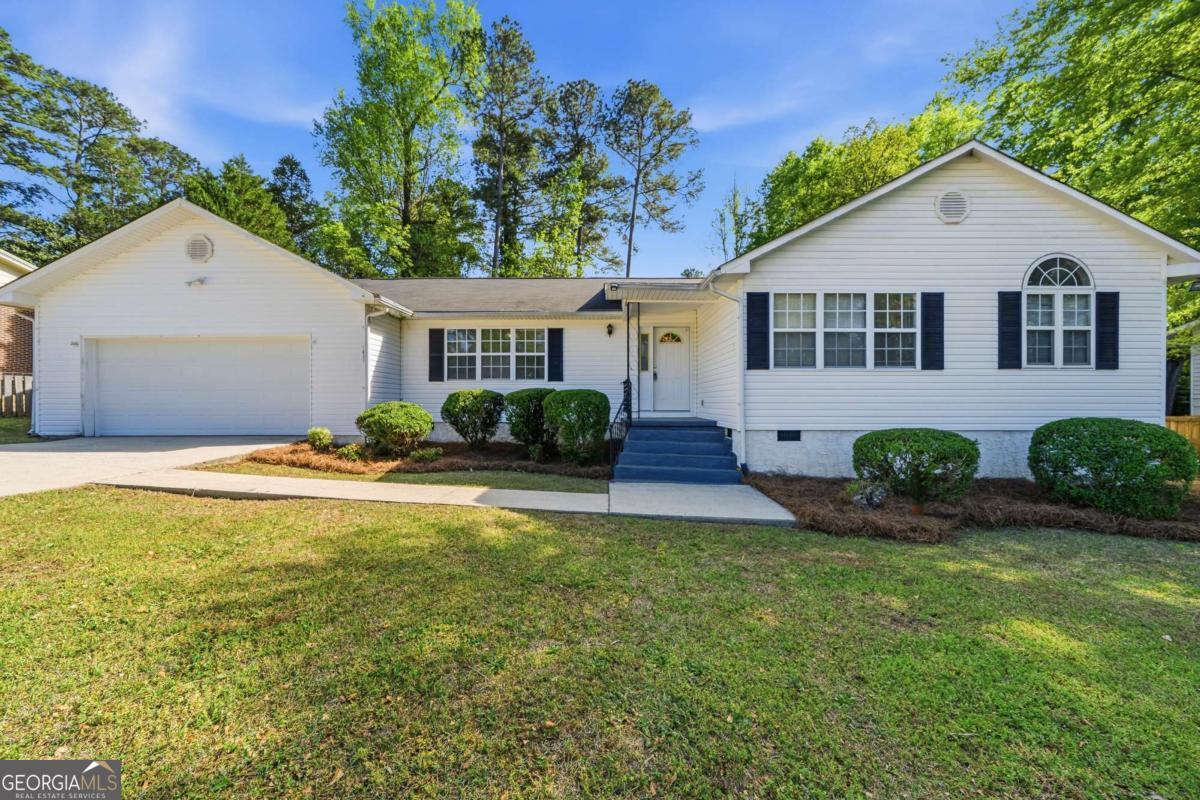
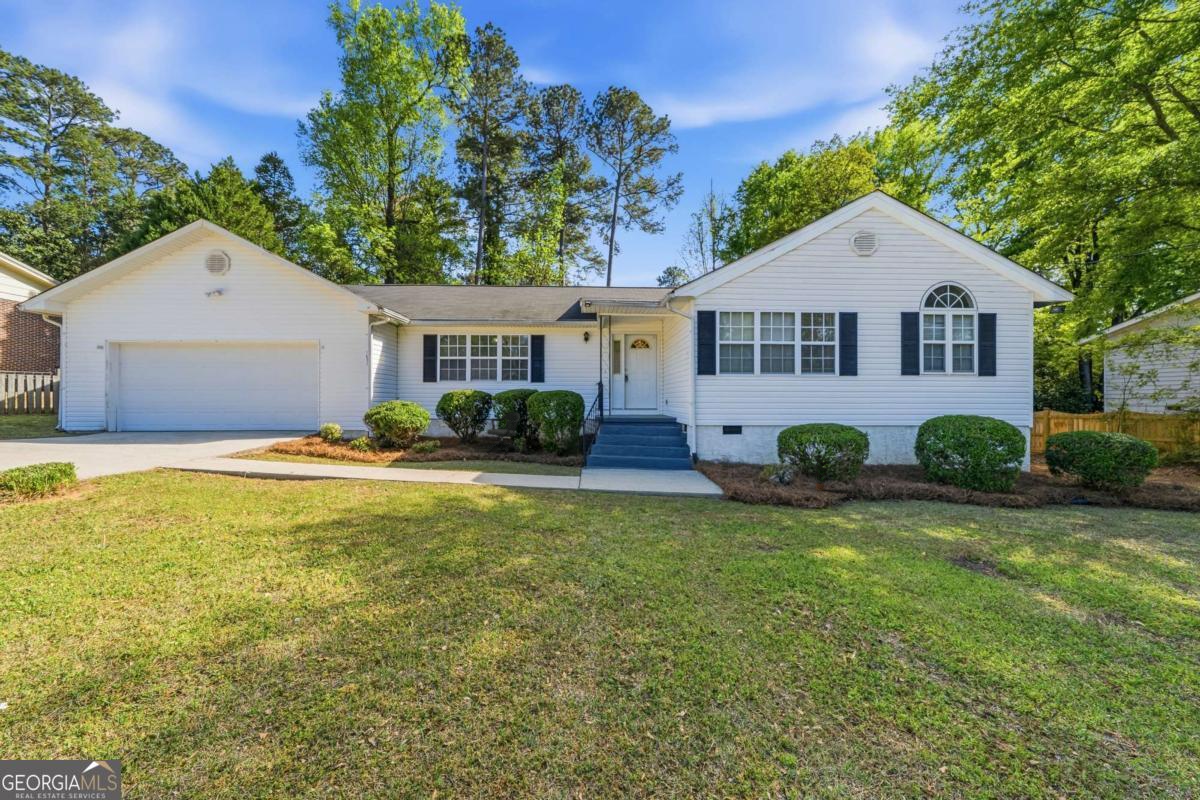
chair: none [495,415,534,464] -> present [487,413,519,454]

